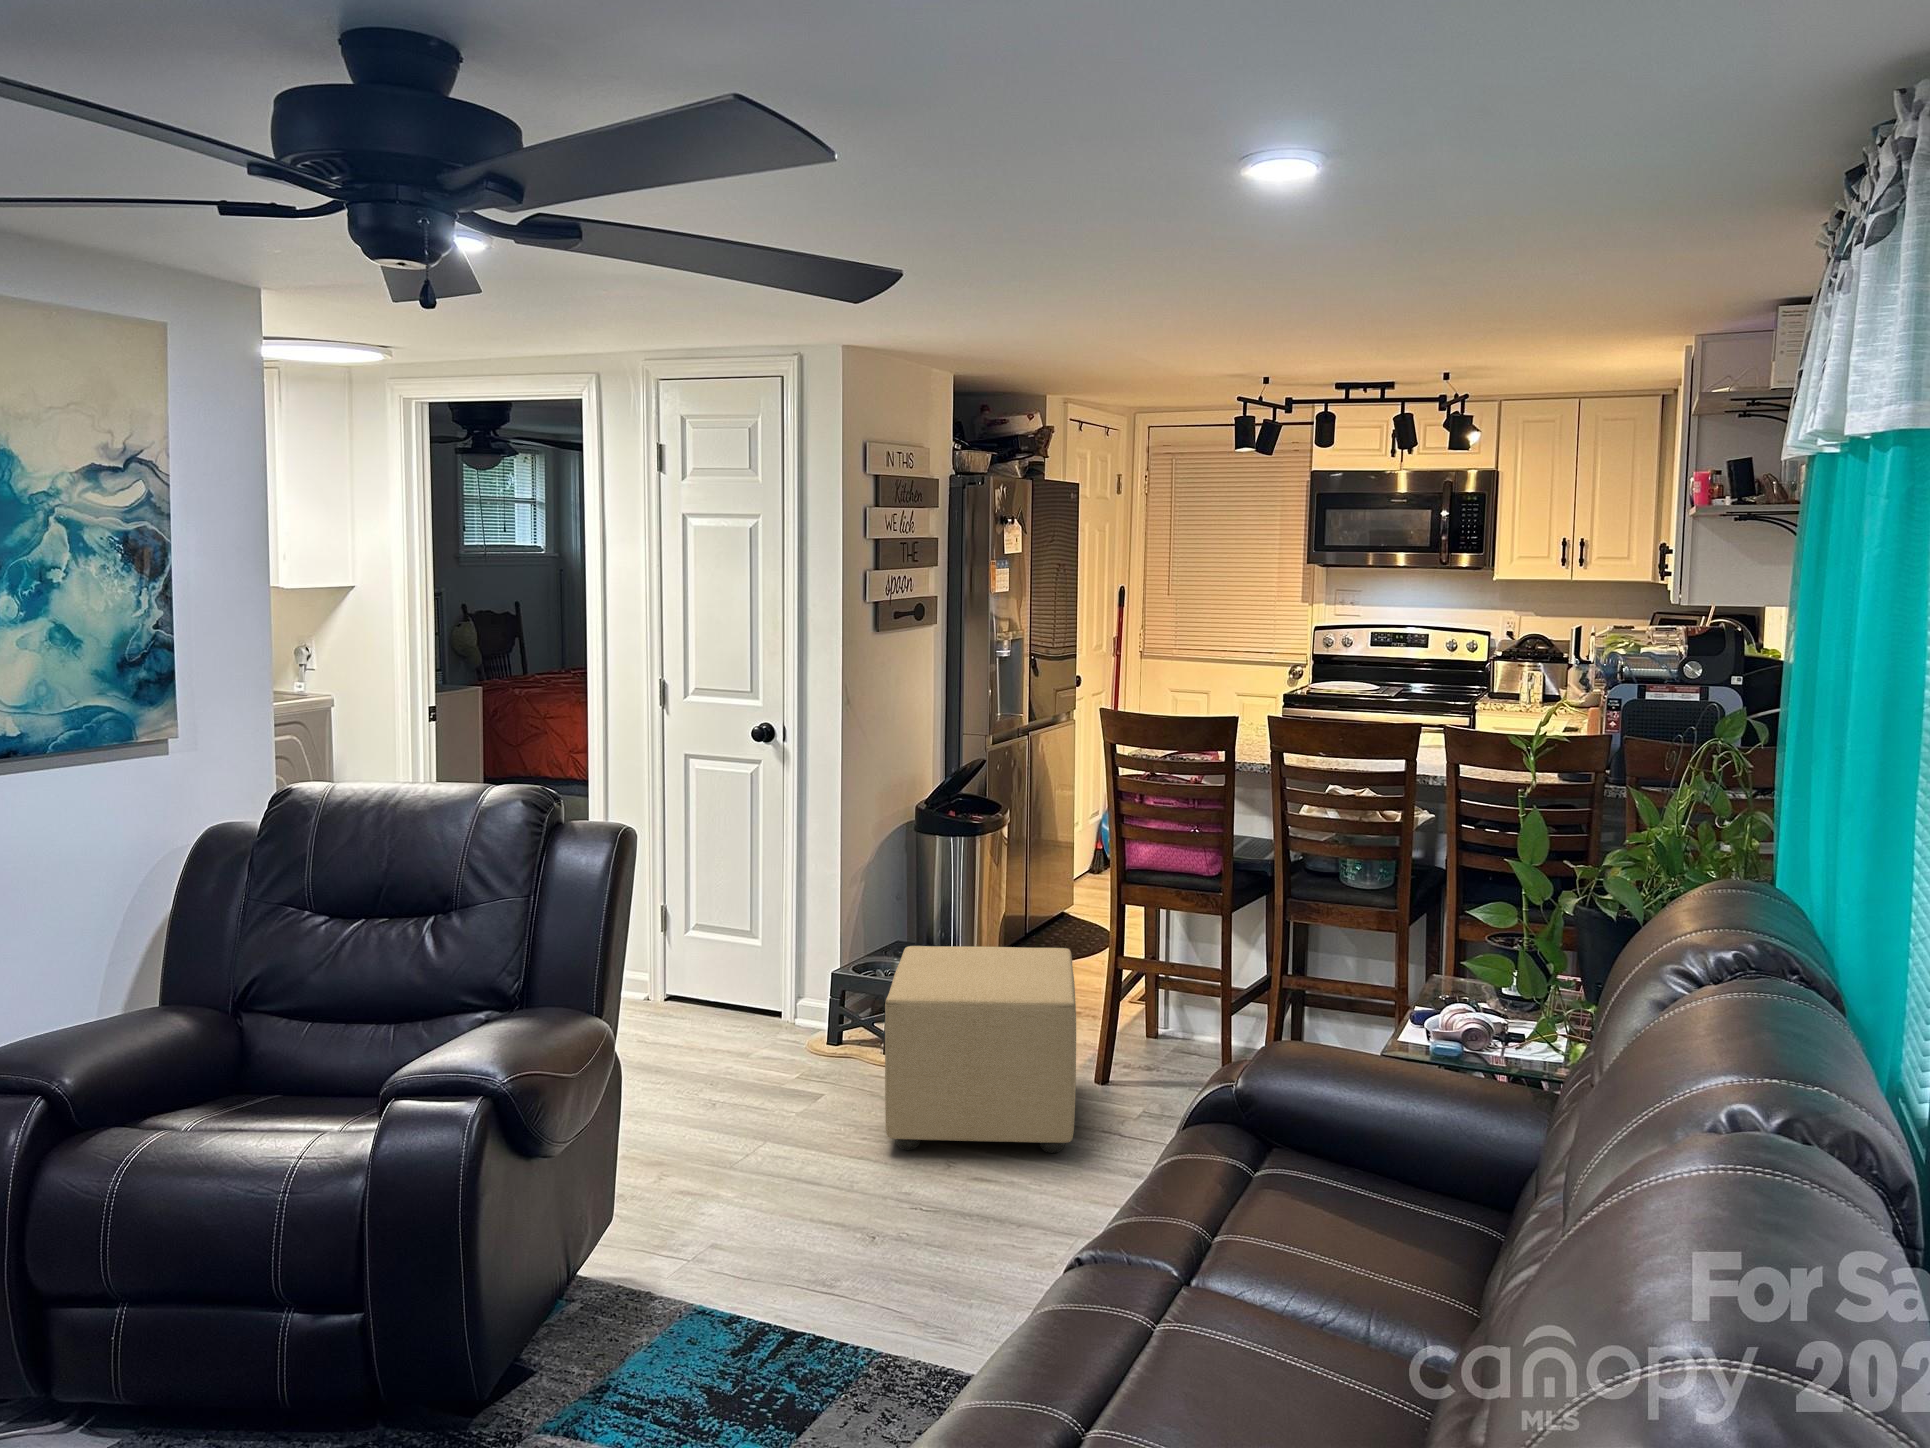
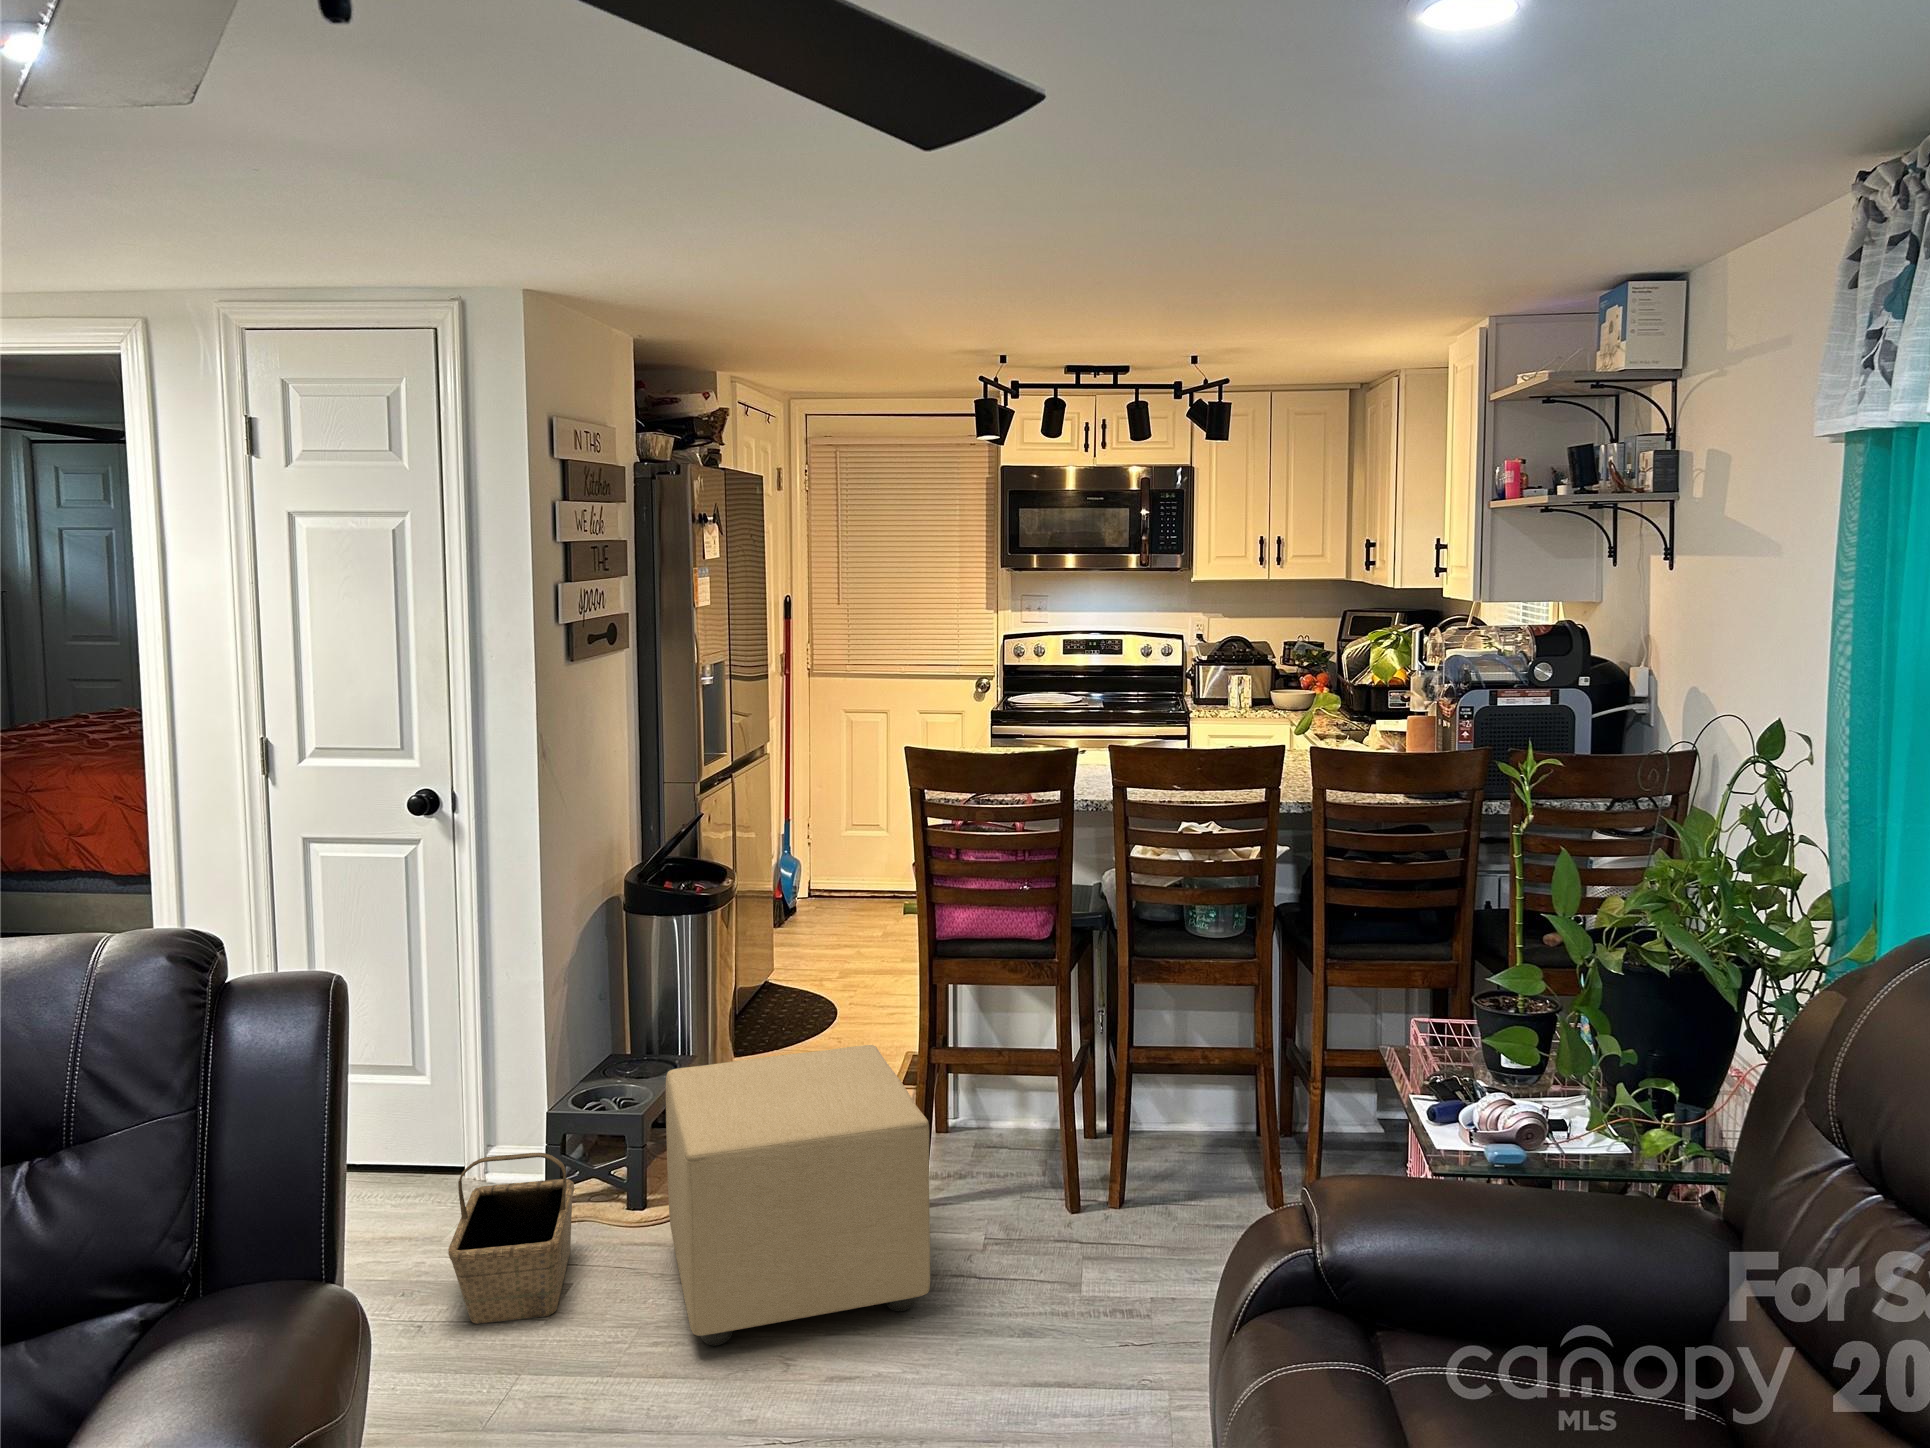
basket: none [737,991,838,1112] -> present [448,1153,574,1324]

